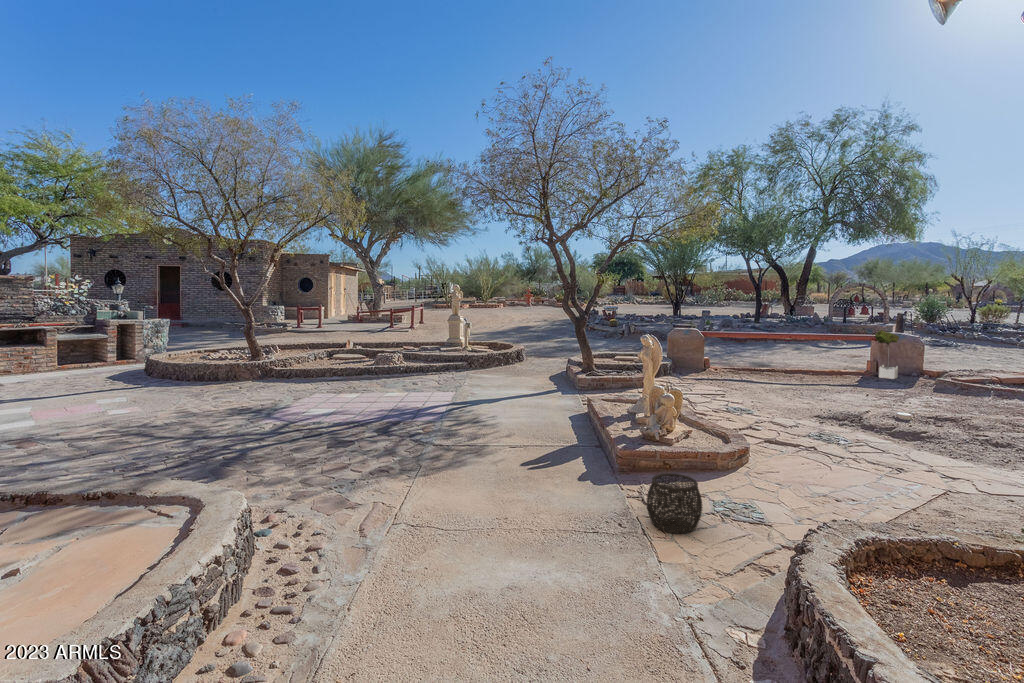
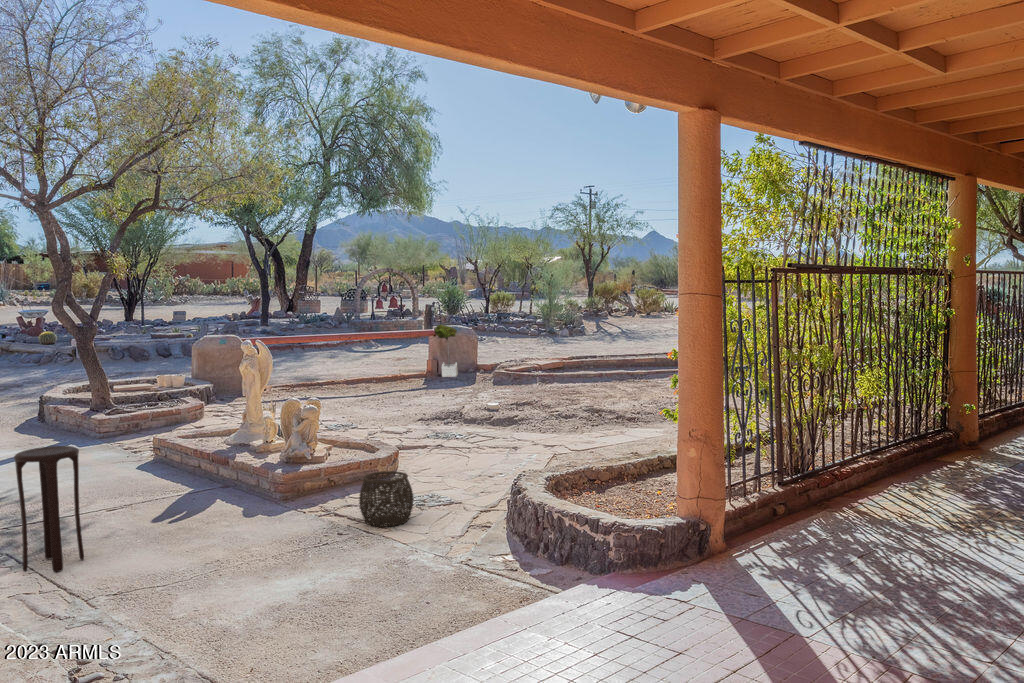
stool: none [400,401,441,492] -> present [14,446,84,572]

